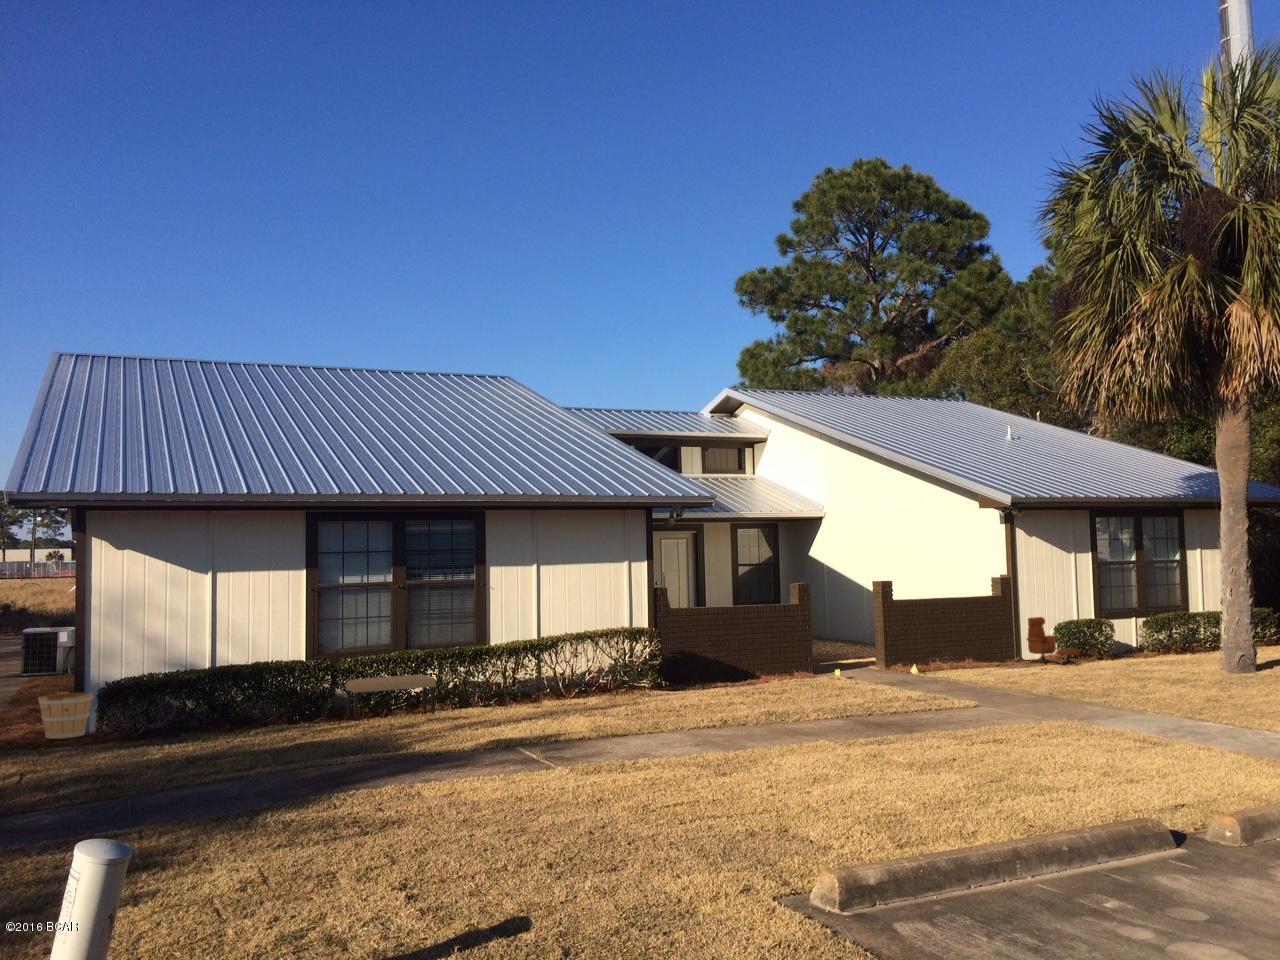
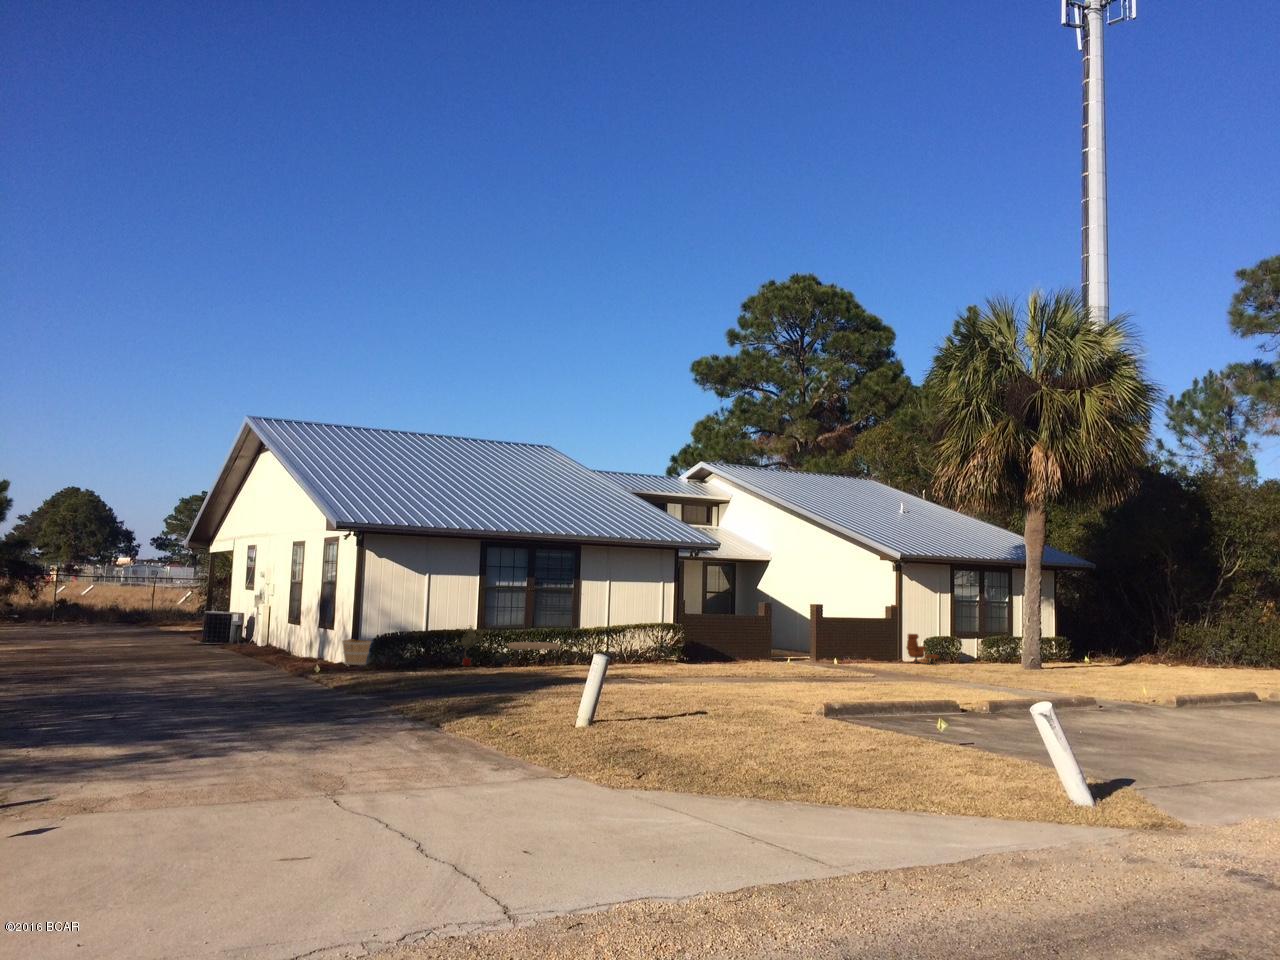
potted tree: none [233,656,294,728] -> present [456,625,484,666]

